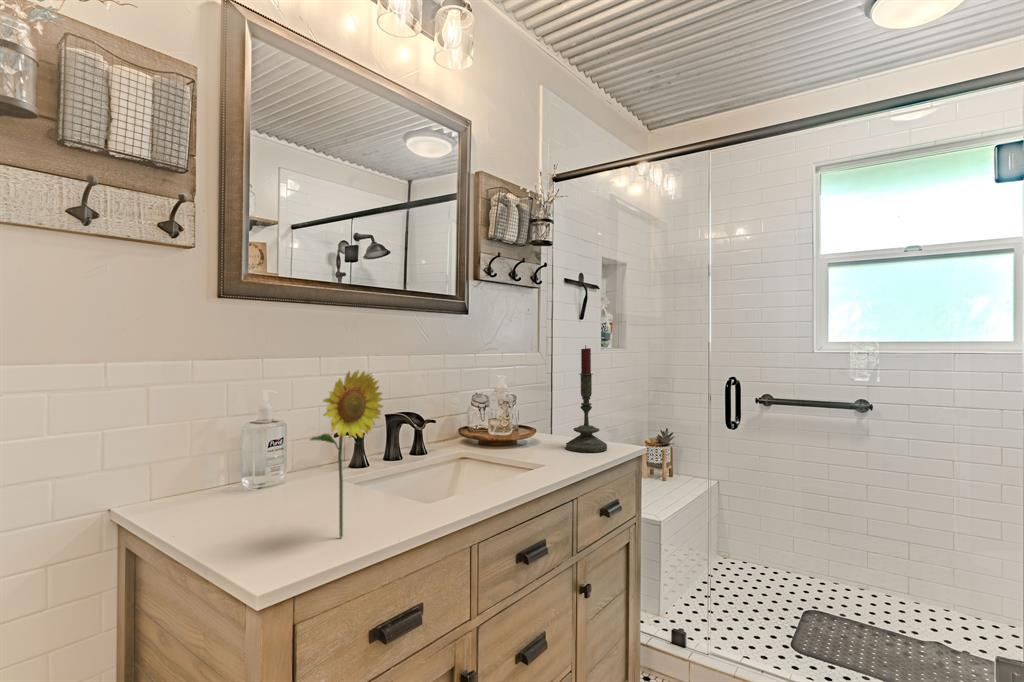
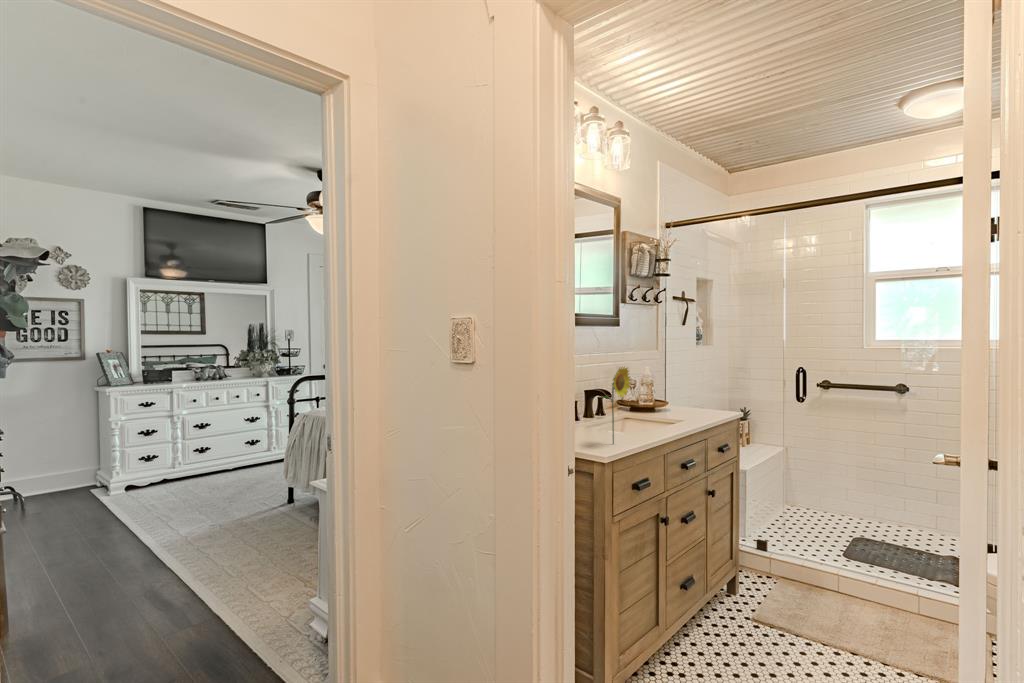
candle: present [566,345,607,452] -> none [691,348,719,415]

